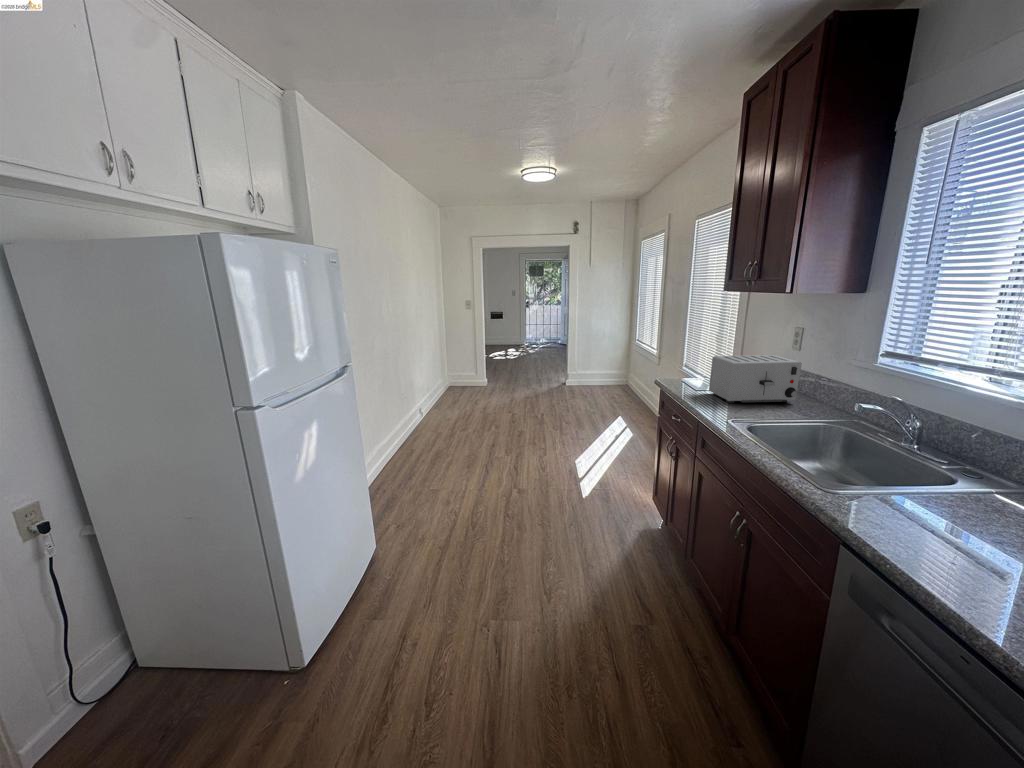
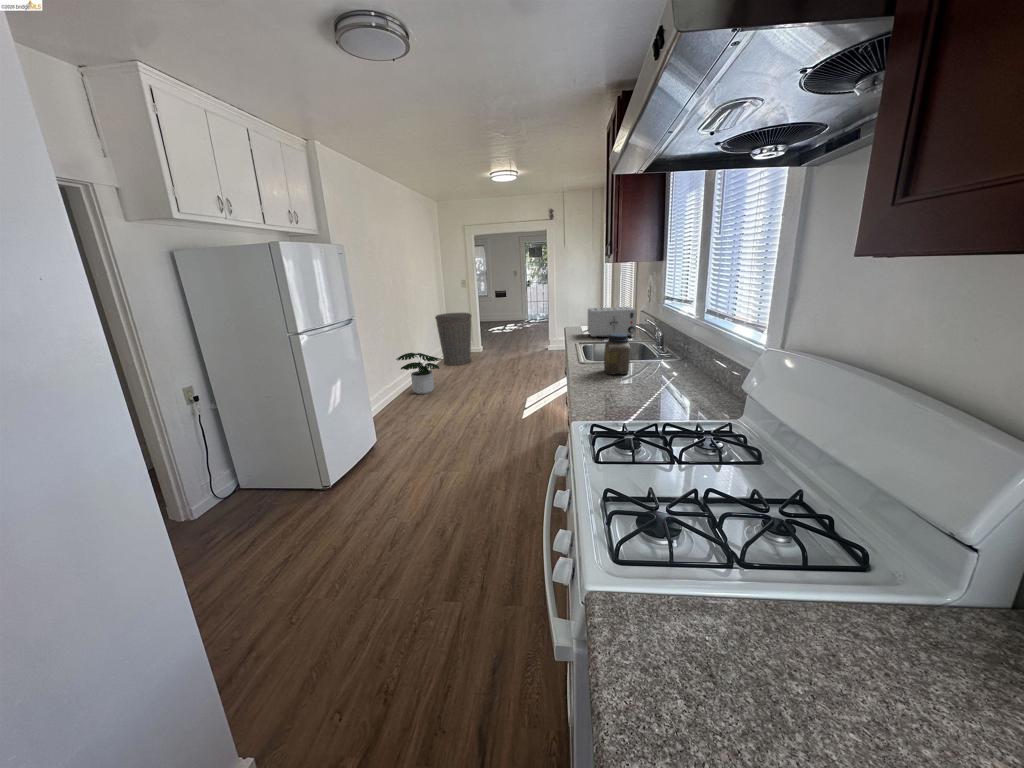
trash can: none [437,339,481,403] -> present [435,313,471,365]
potted plant: none [395,395,455,449] -> present [396,353,442,394]
jar: none [893,440,993,532] -> present [604,333,631,375]

